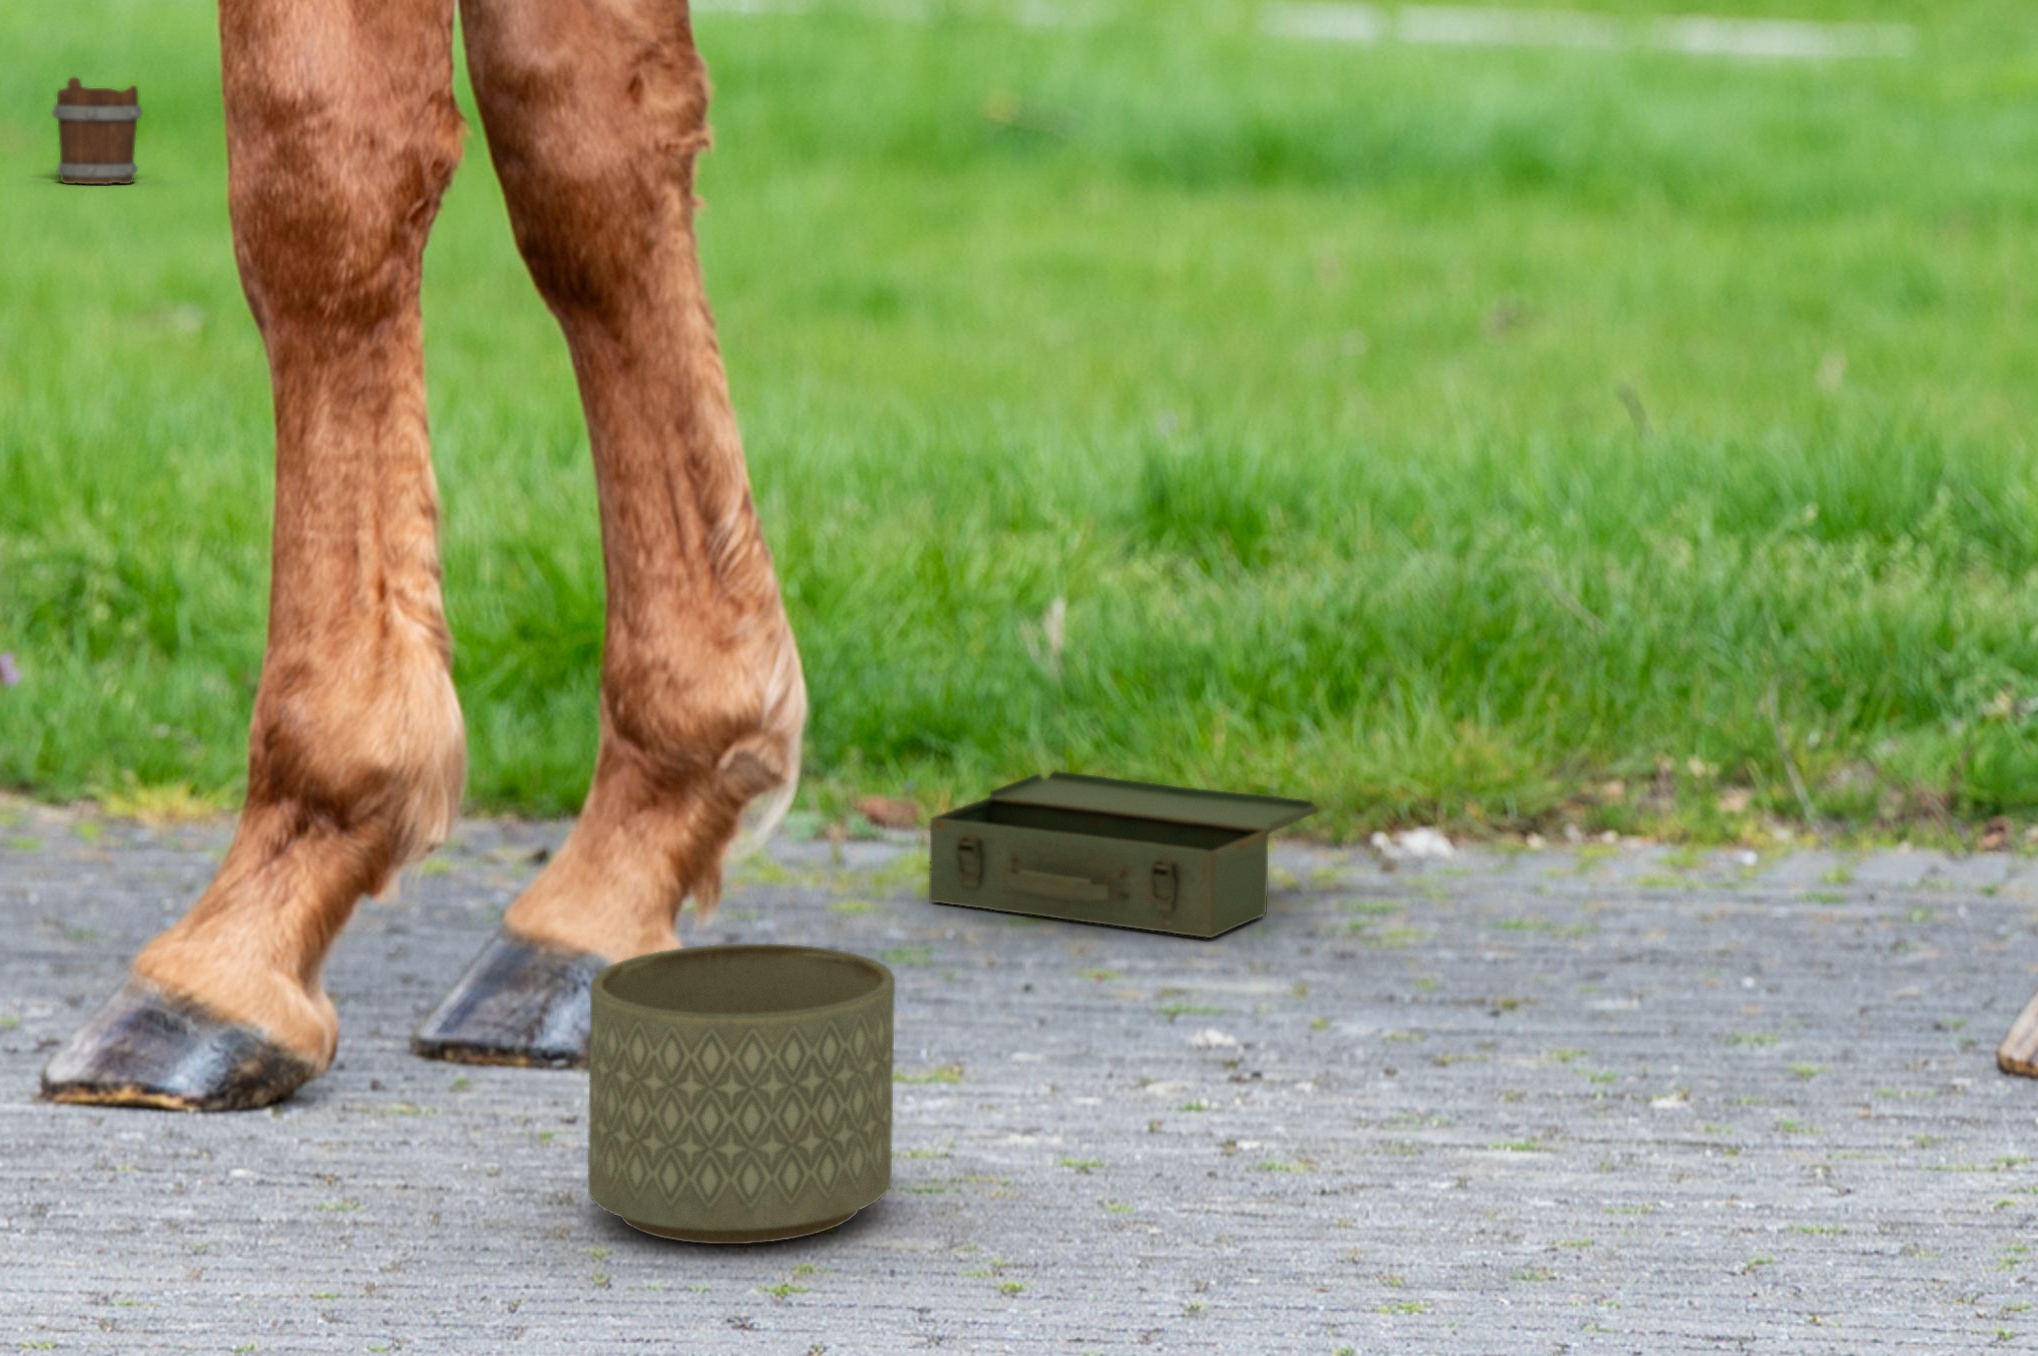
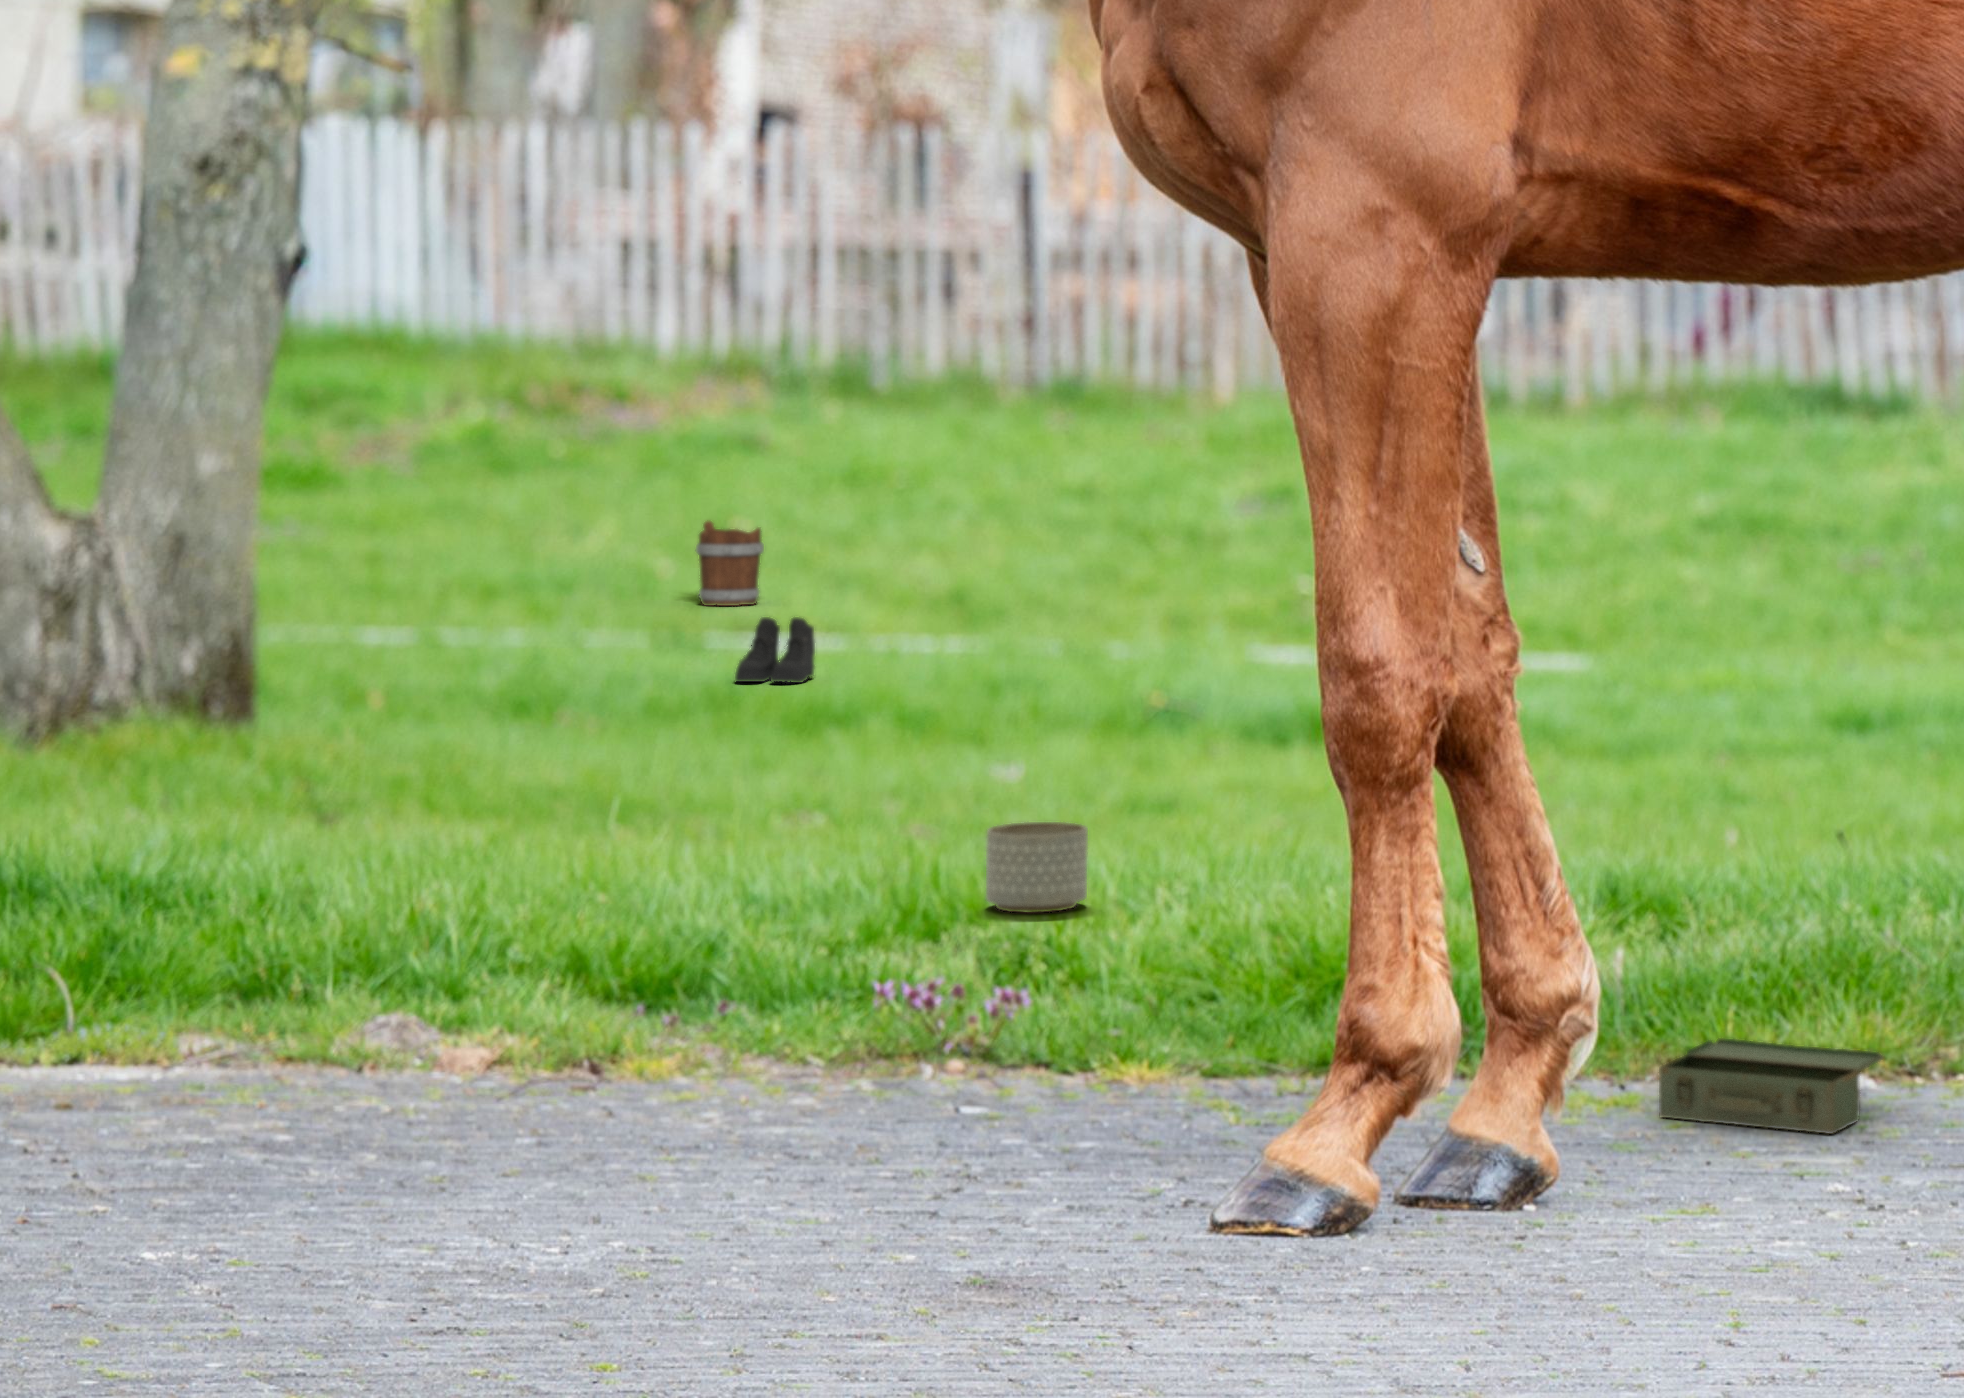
boots: none [15,180,126,267] -> present [735,617,815,683]
planter: present [588,944,895,1244] -> present [986,822,1088,913]

